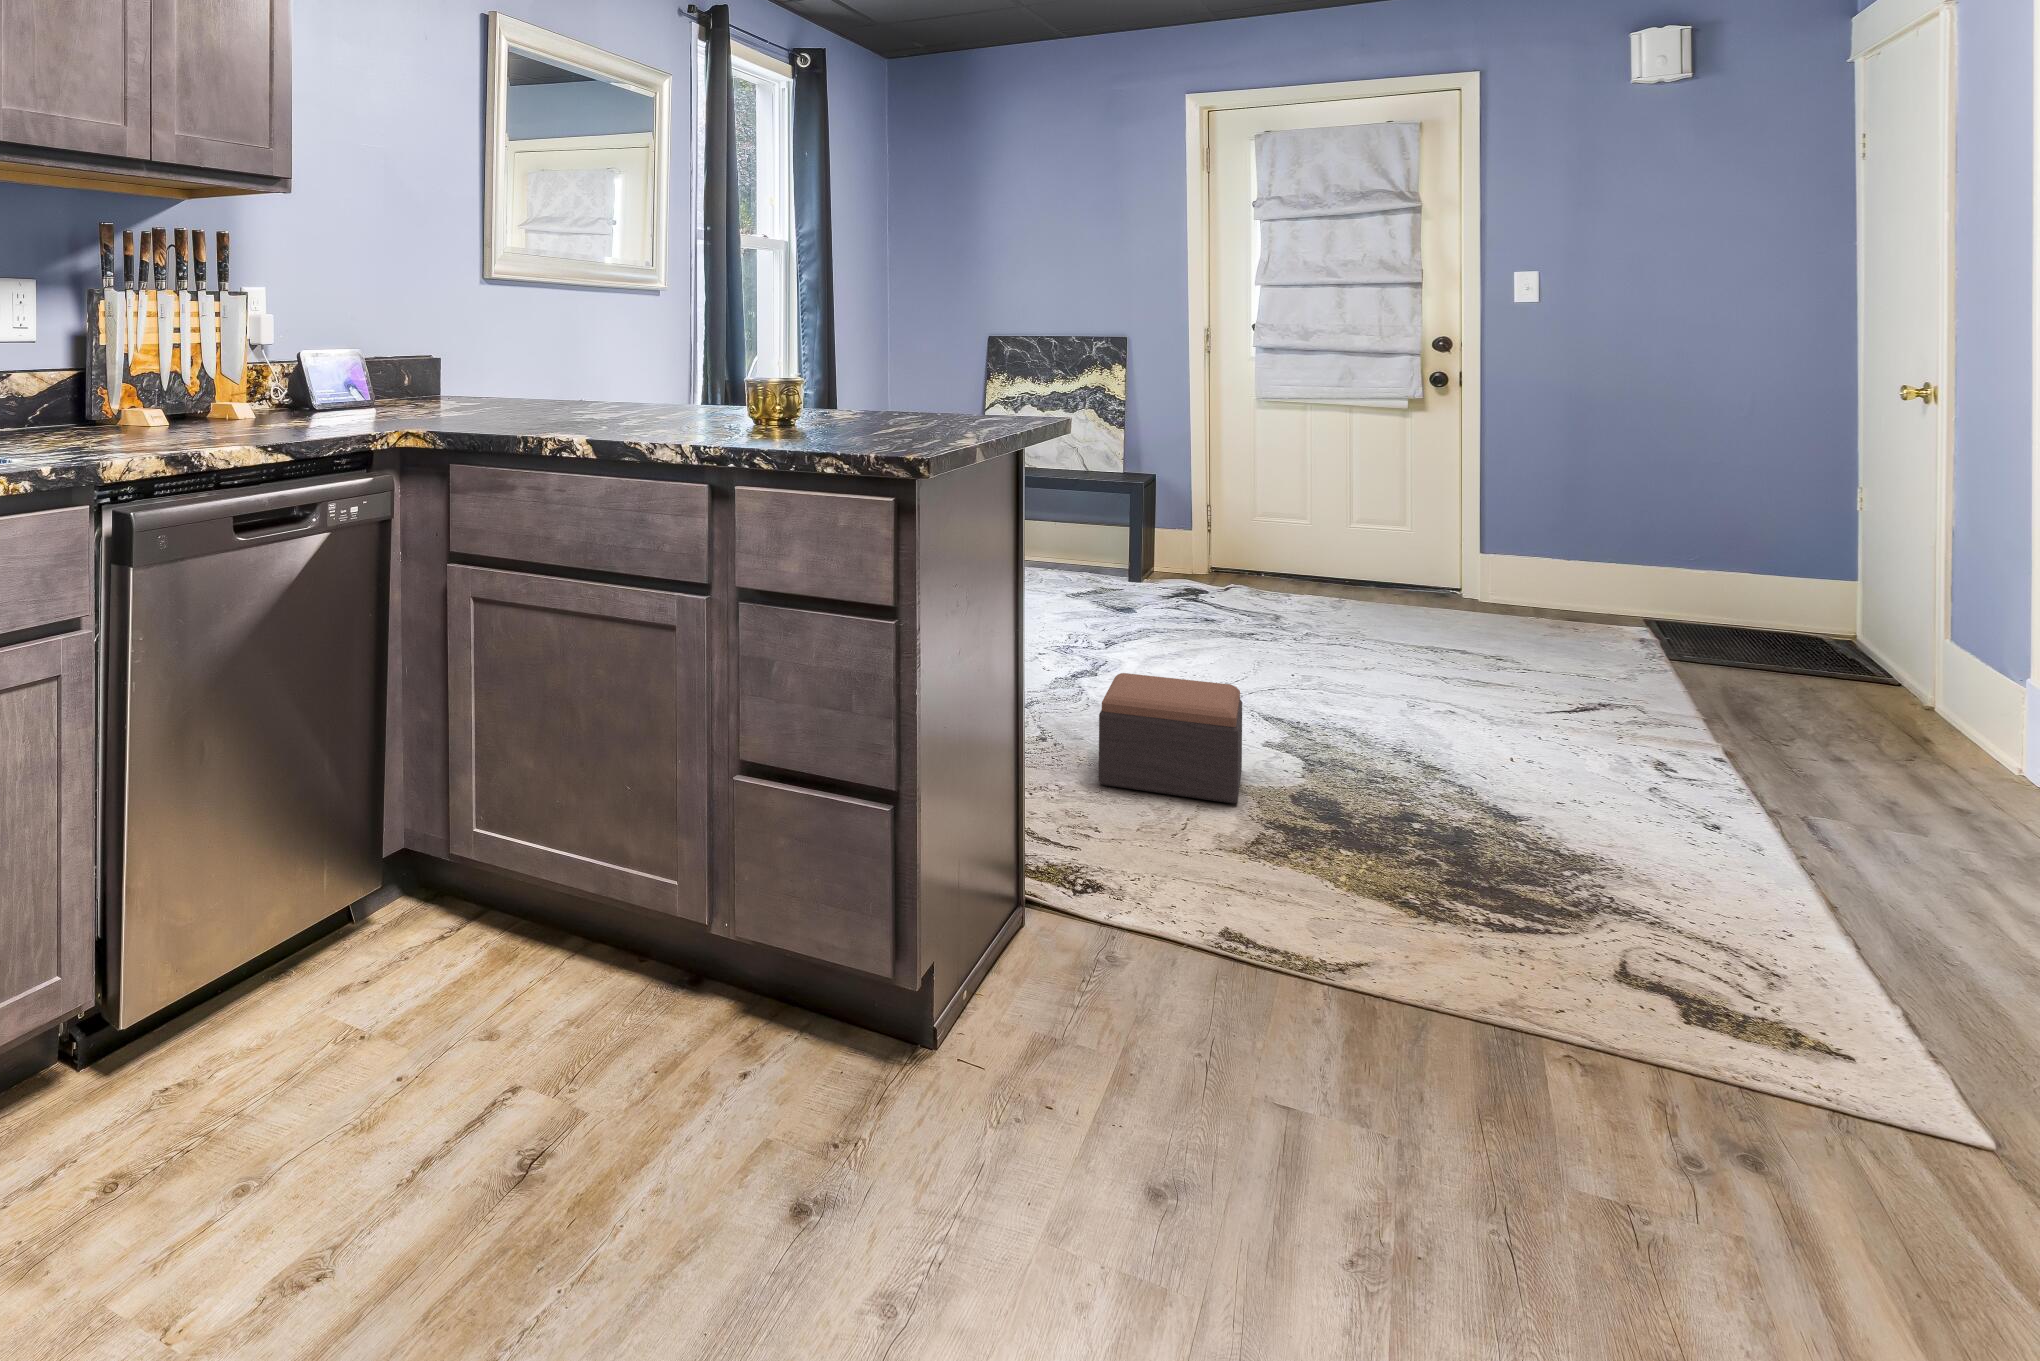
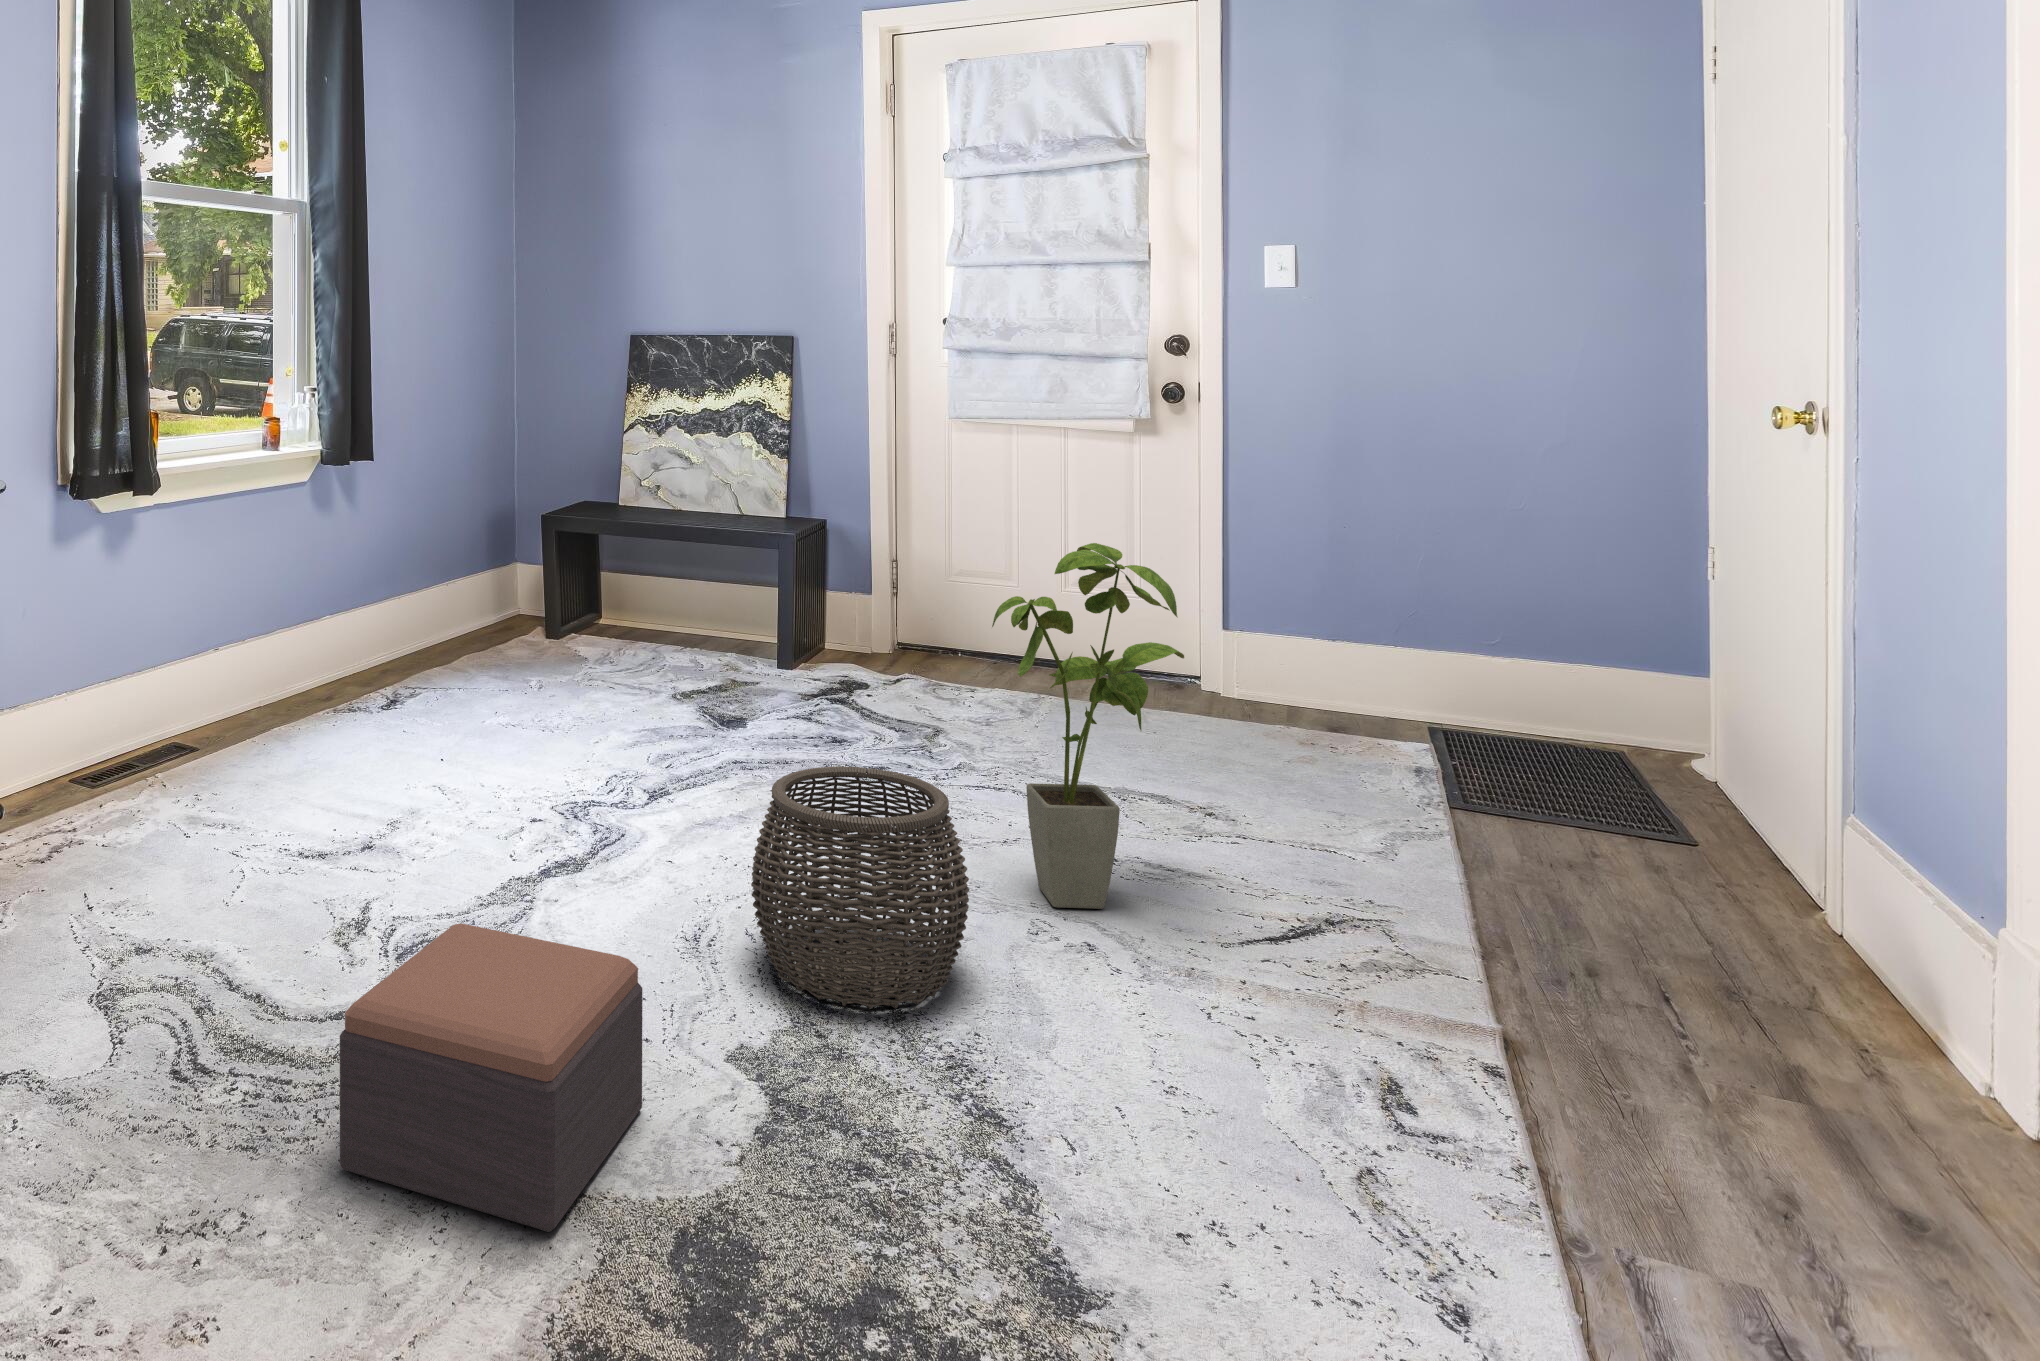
house plant: none [1377,472,1514,701] -> present [992,543,1184,909]
woven basket: none [1250,606,1396,736] -> present [751,766,969,1009]

